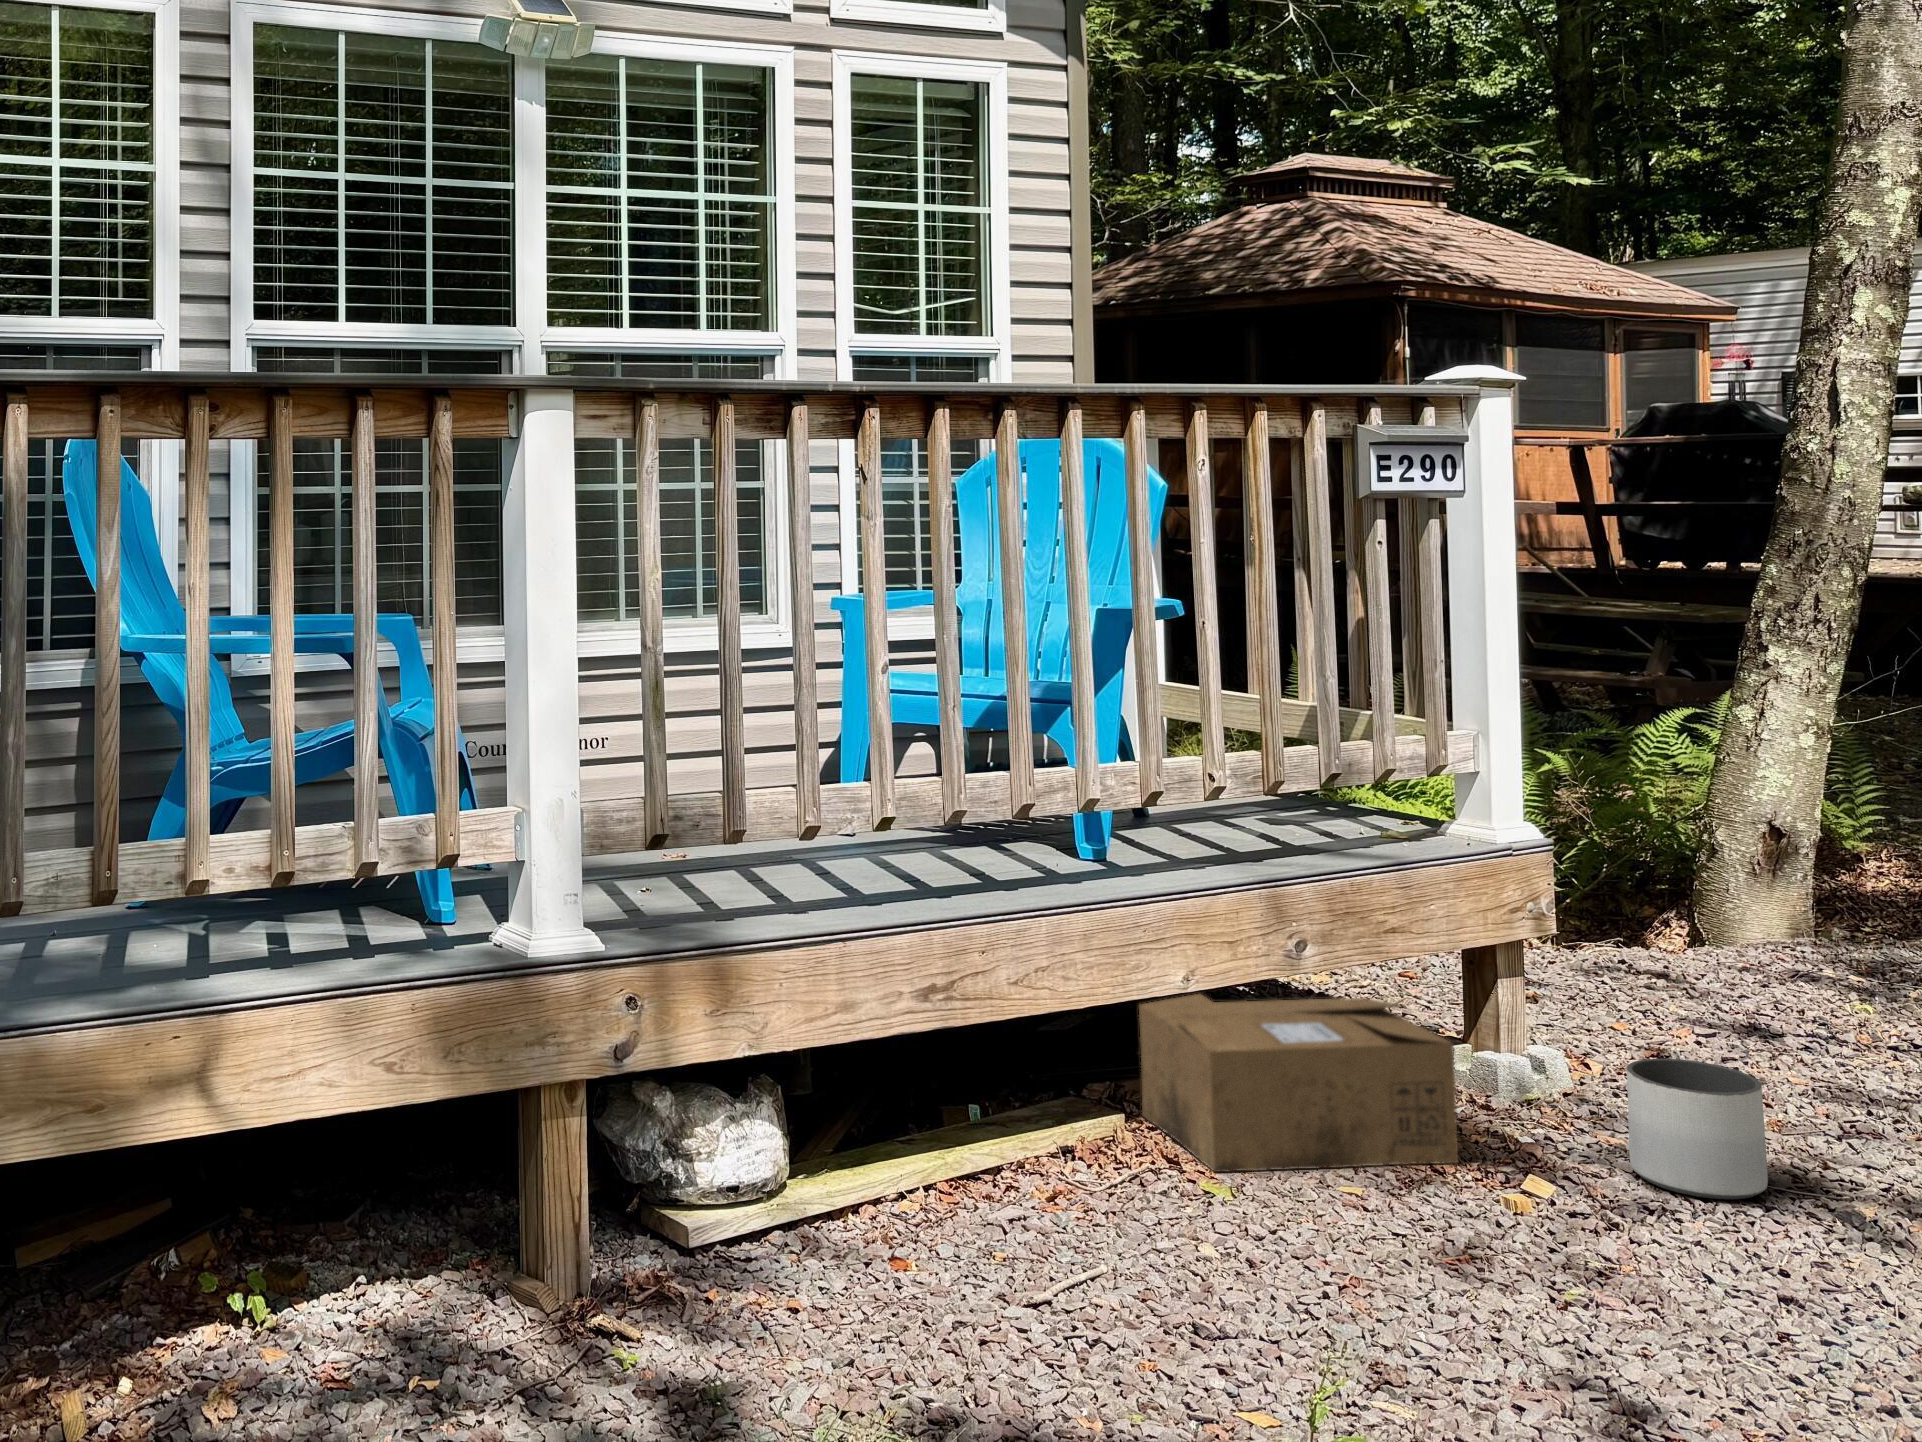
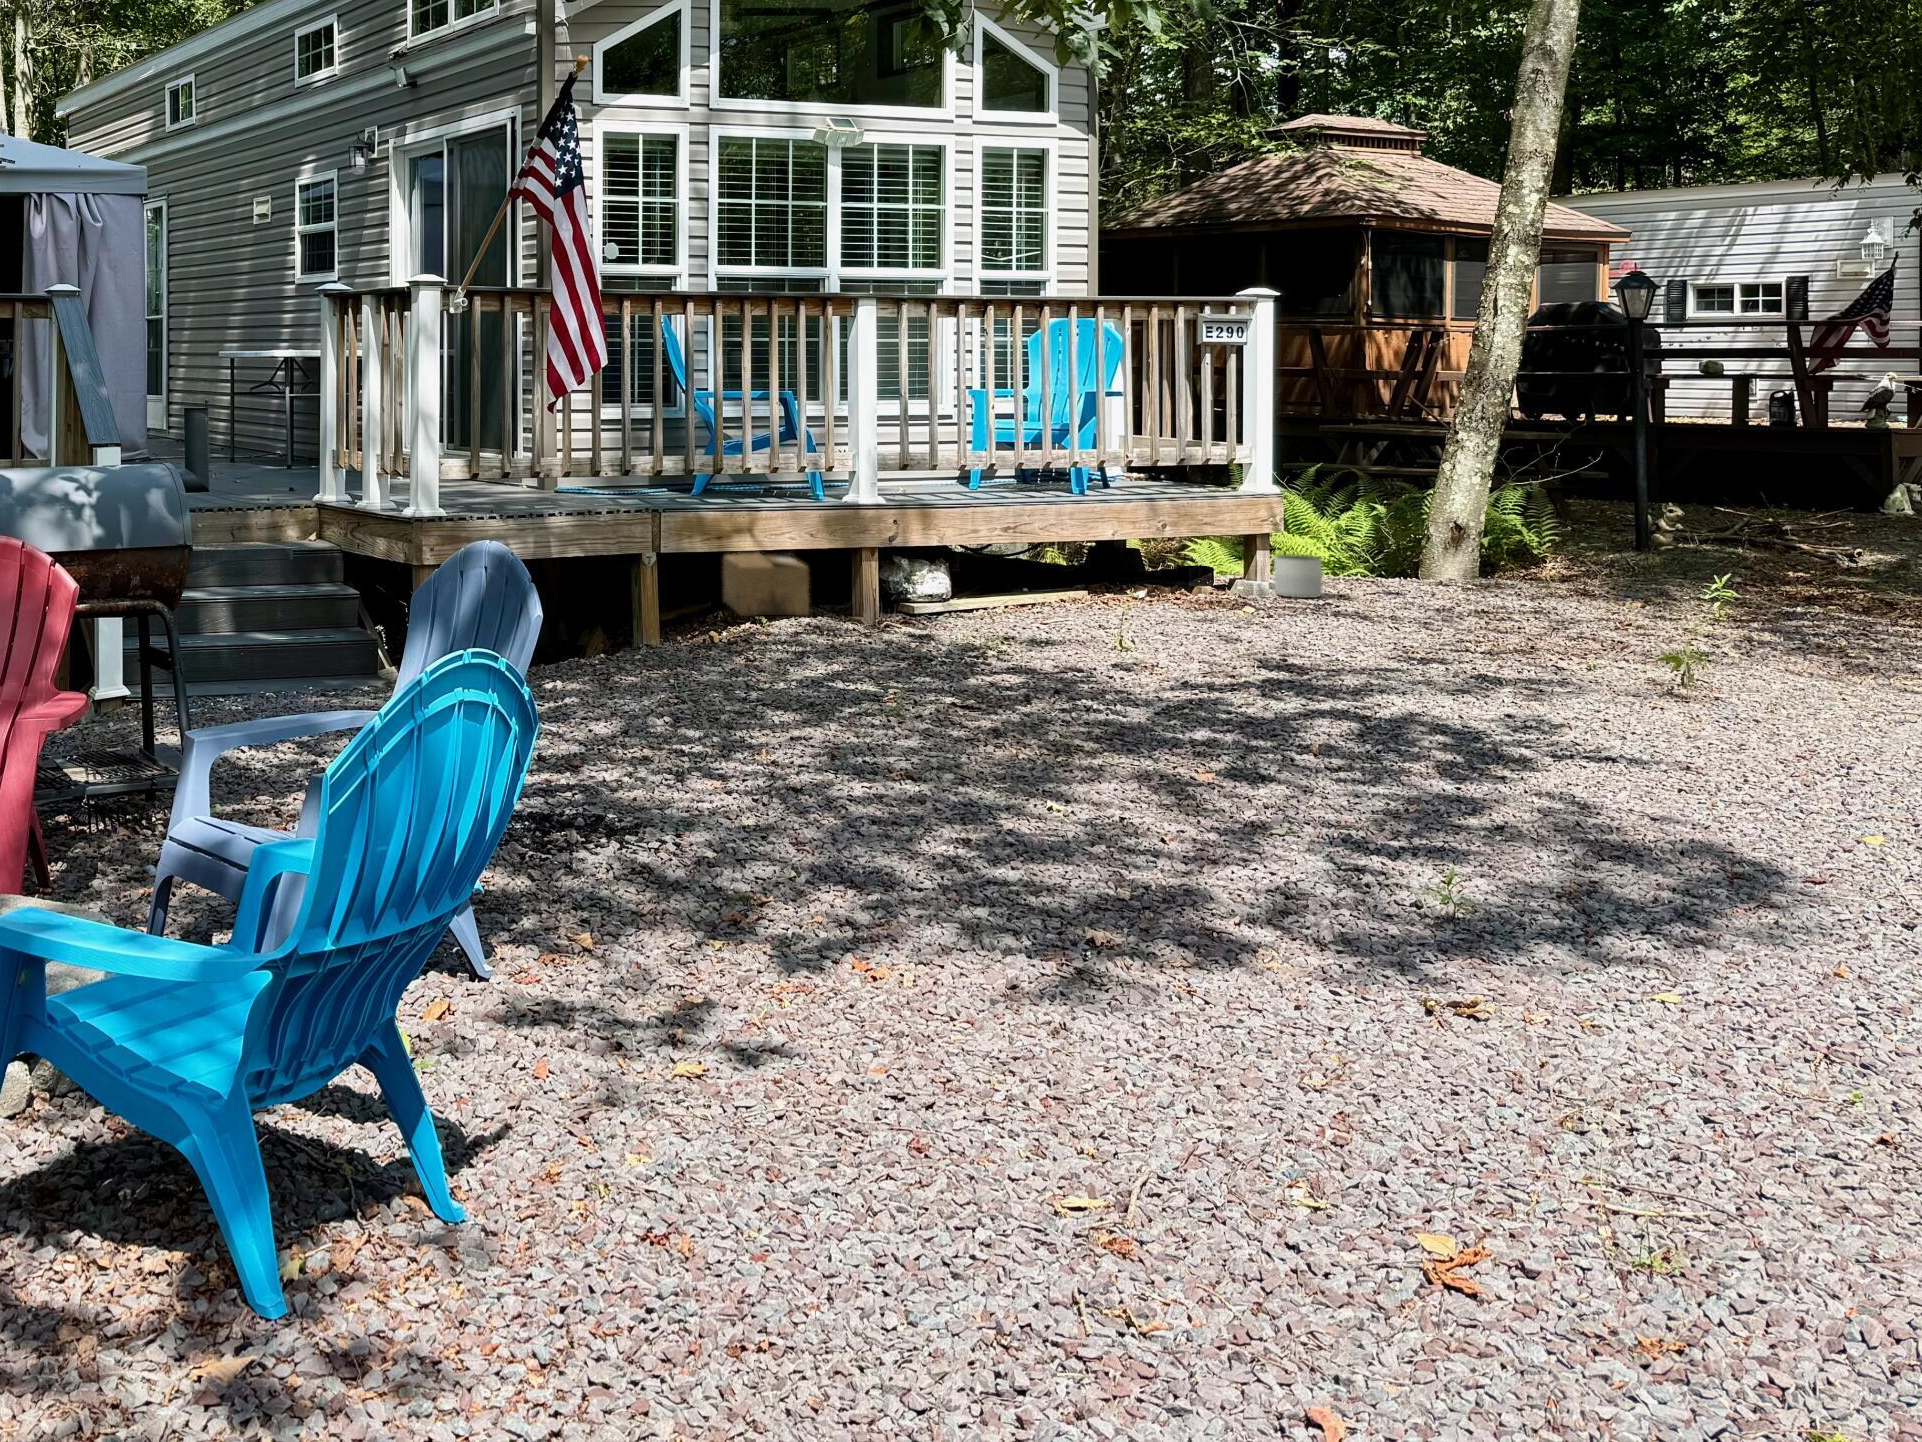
cardboard box: present [1139,994,1458,1172] -> present [723,553,809,616]

